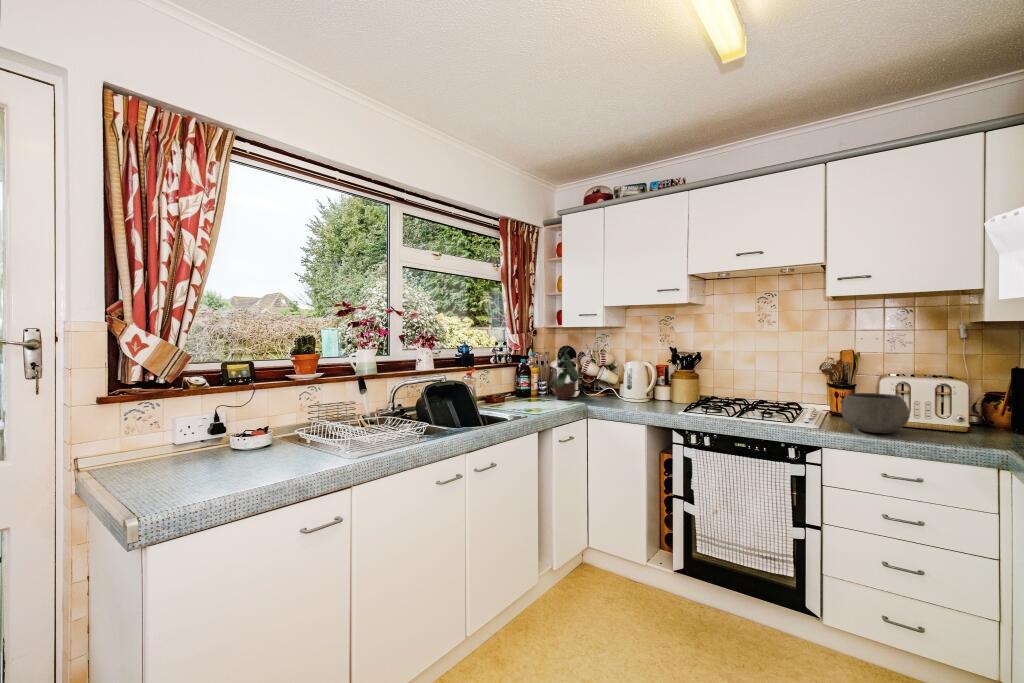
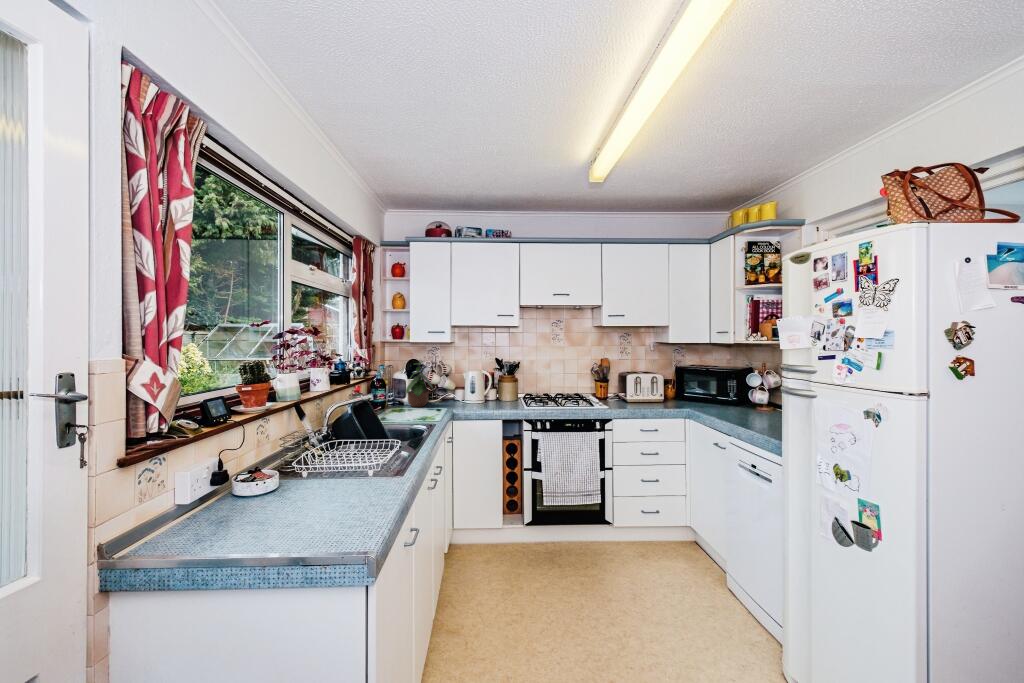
bowl: present [840,393,910,433] -> none [618,384,651,407]

